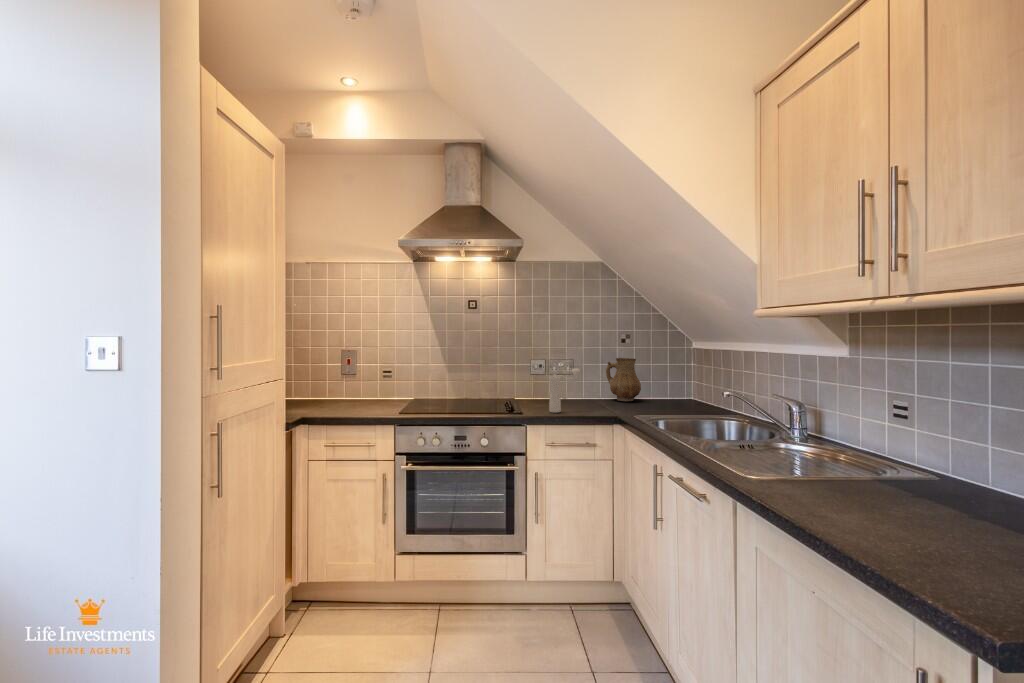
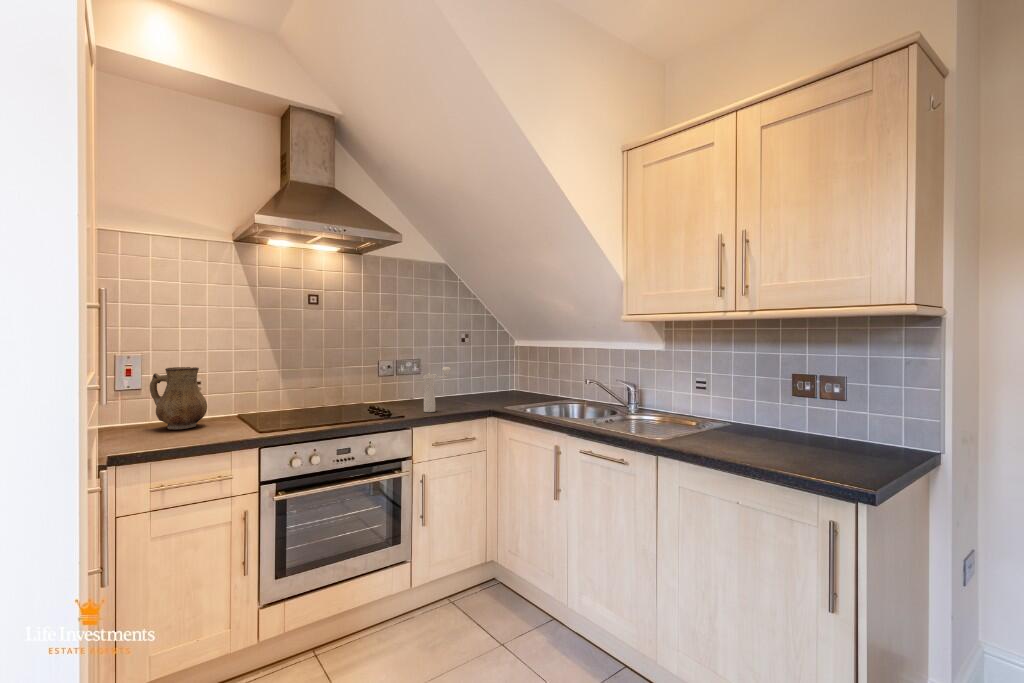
ceramic pitcher: present [606,358,641,401] -> present [150,367,207,429]

